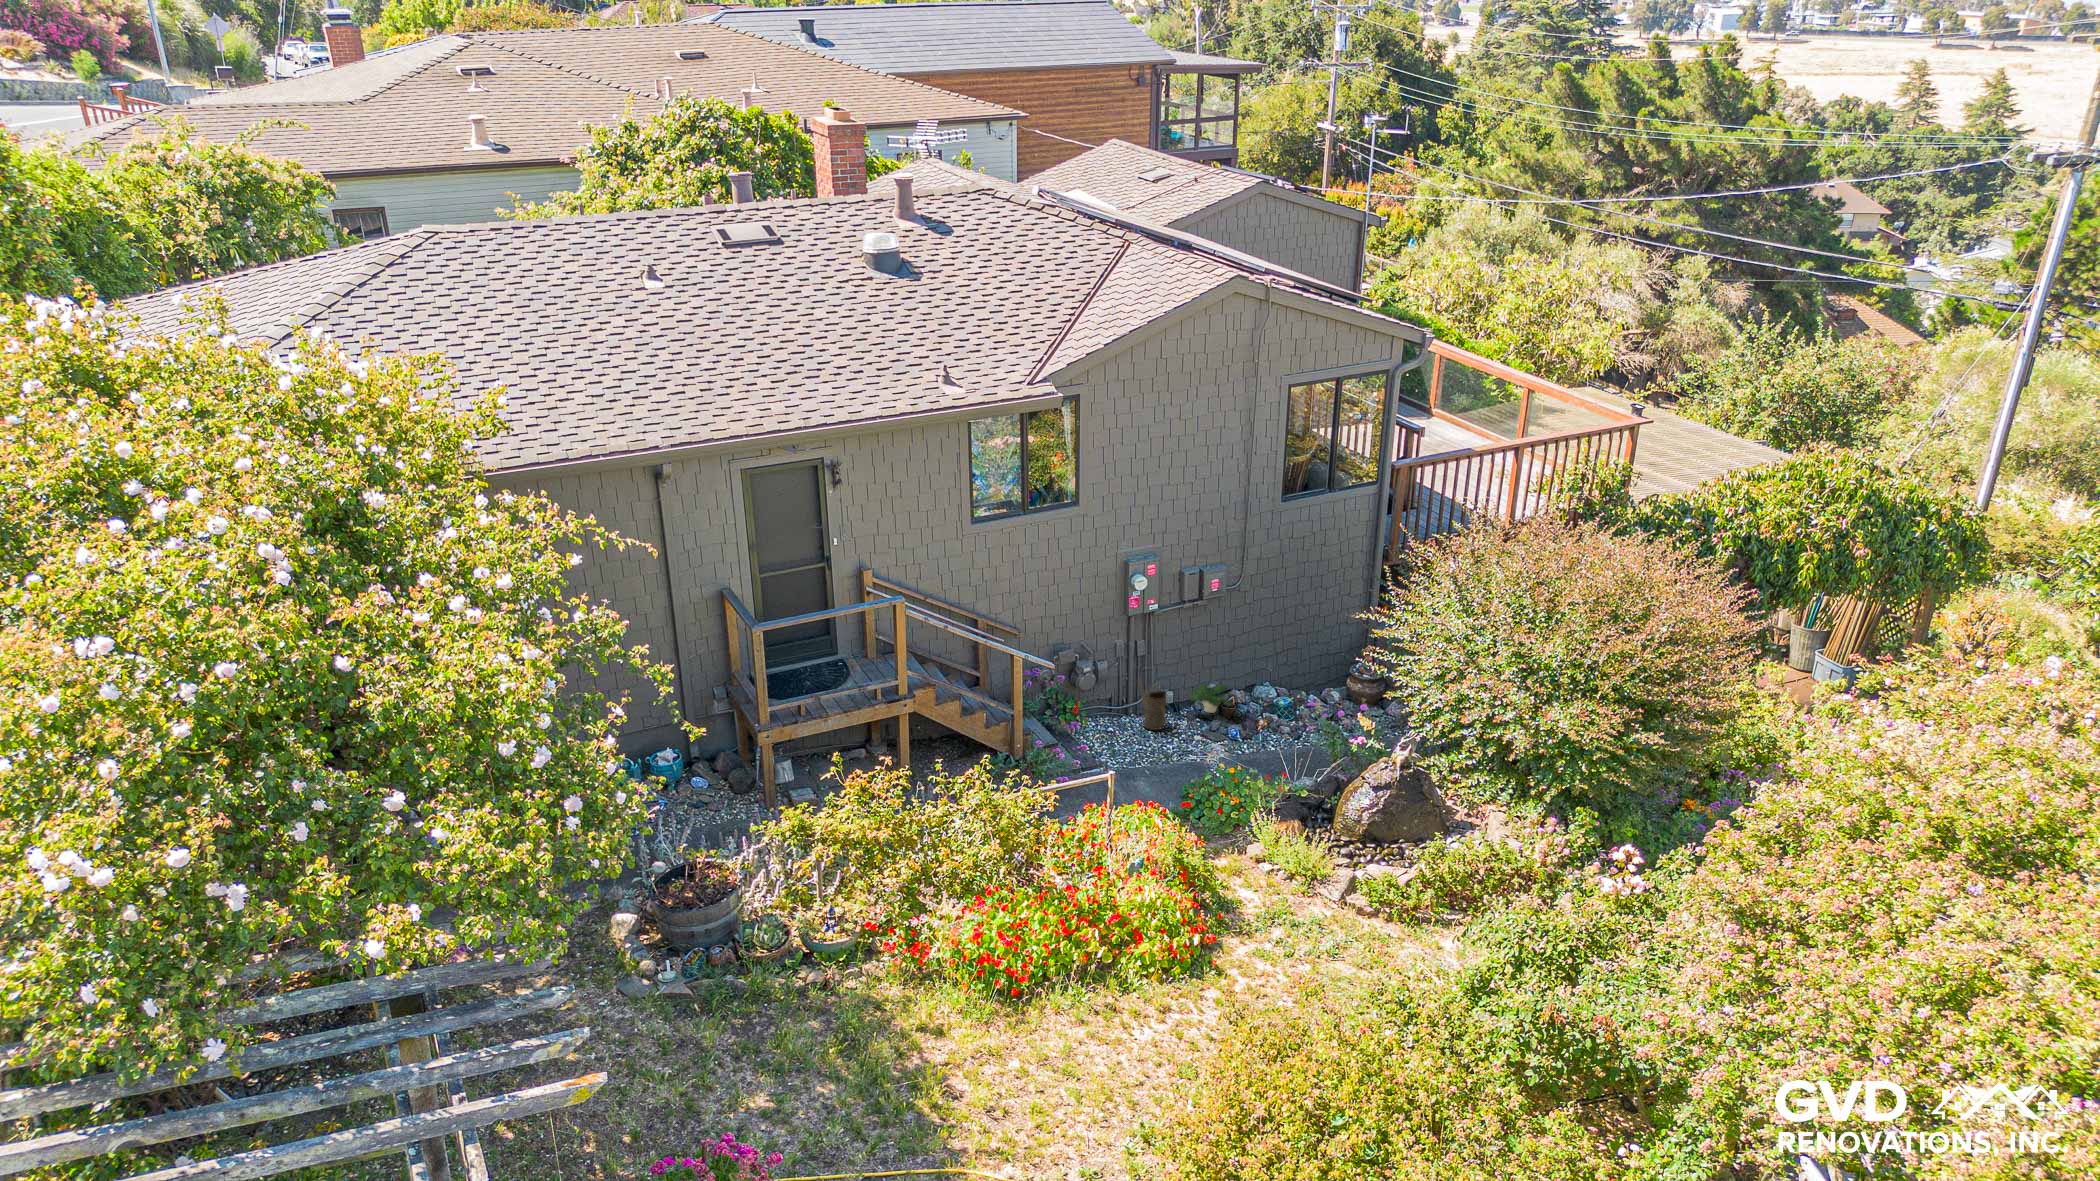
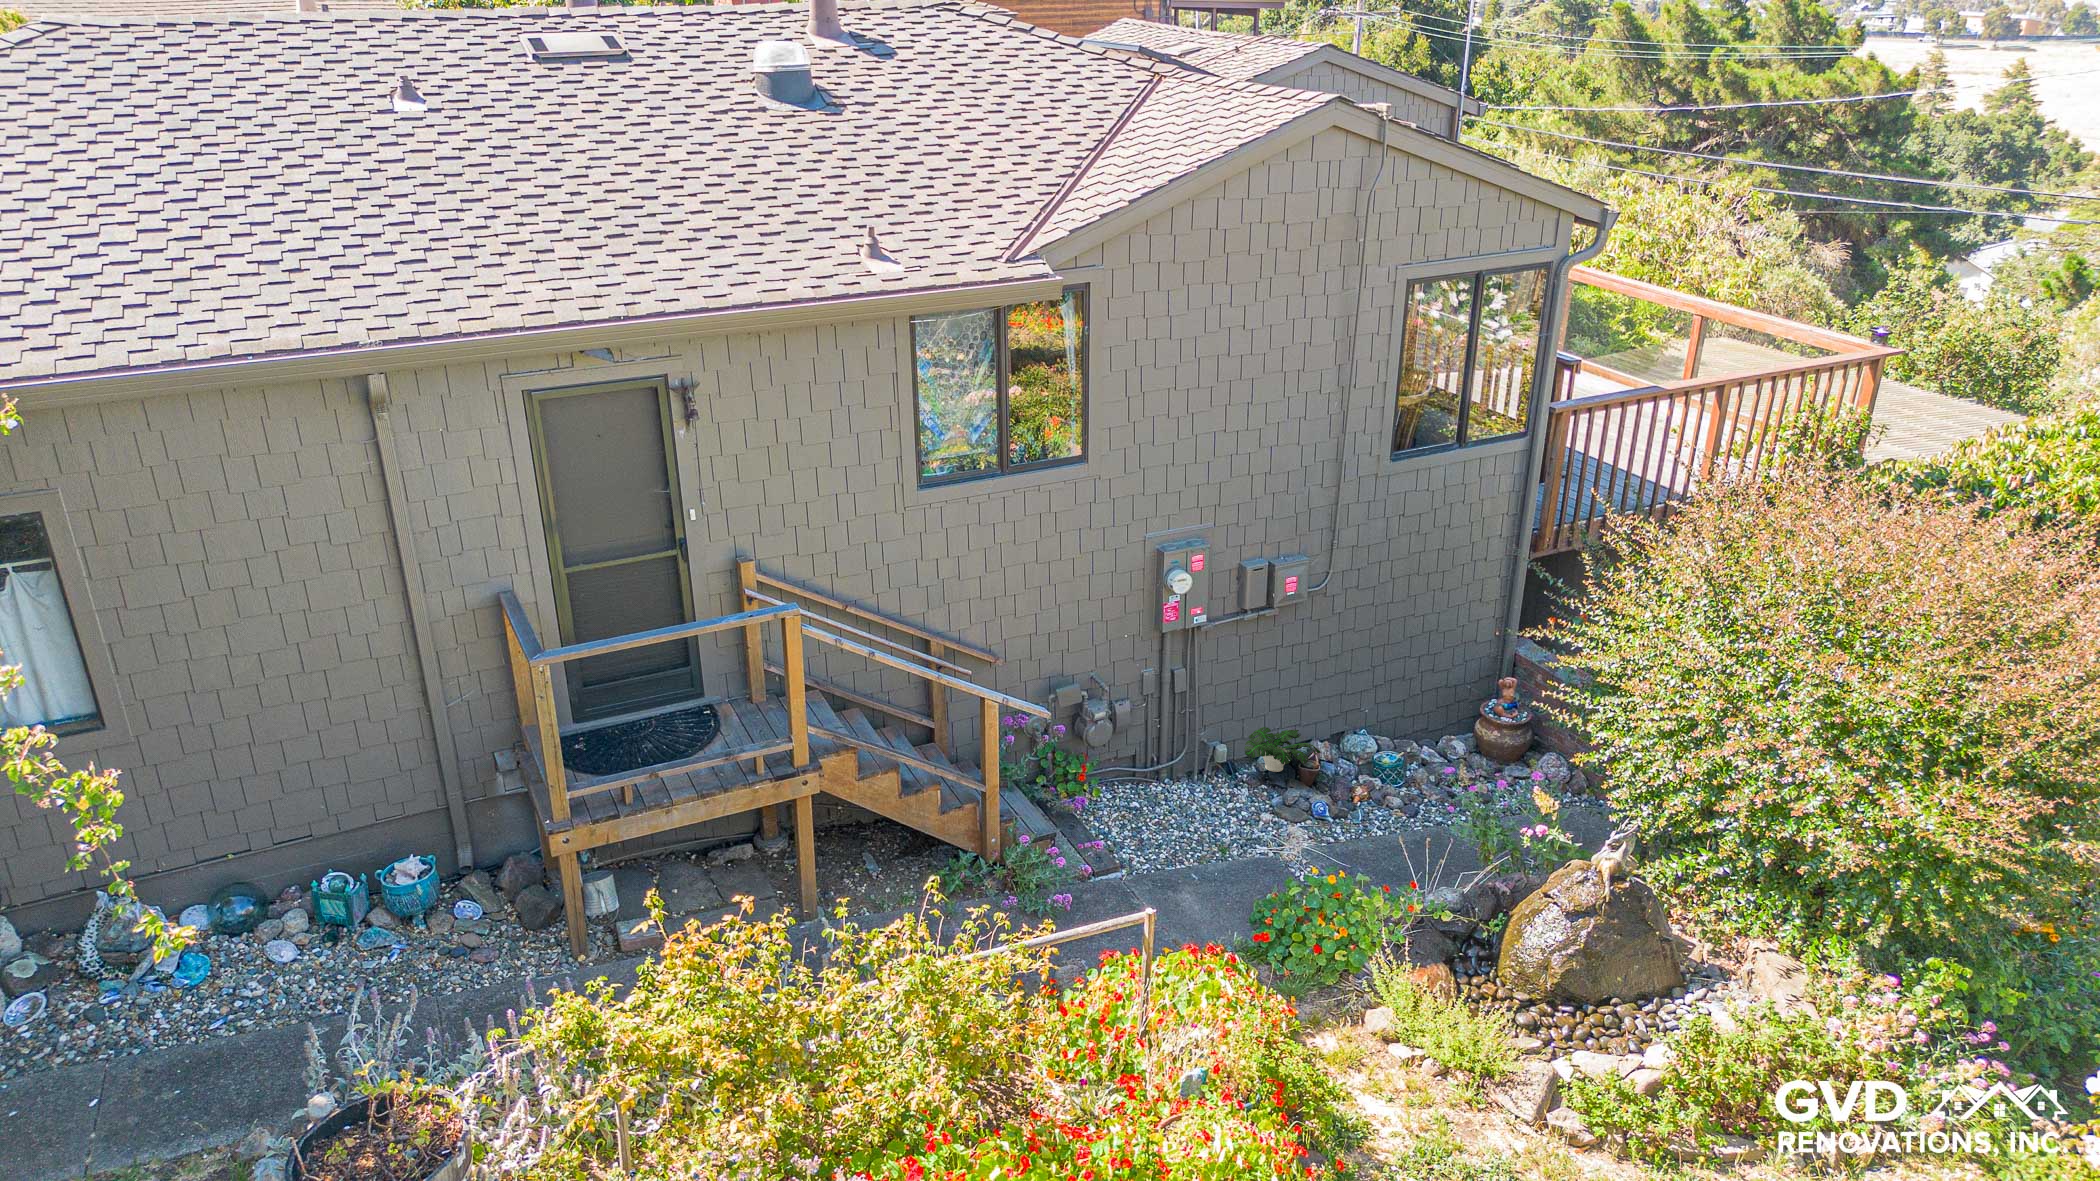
watering can: present [1138,679,1166,730] -> none [1167,720,1212,801]

